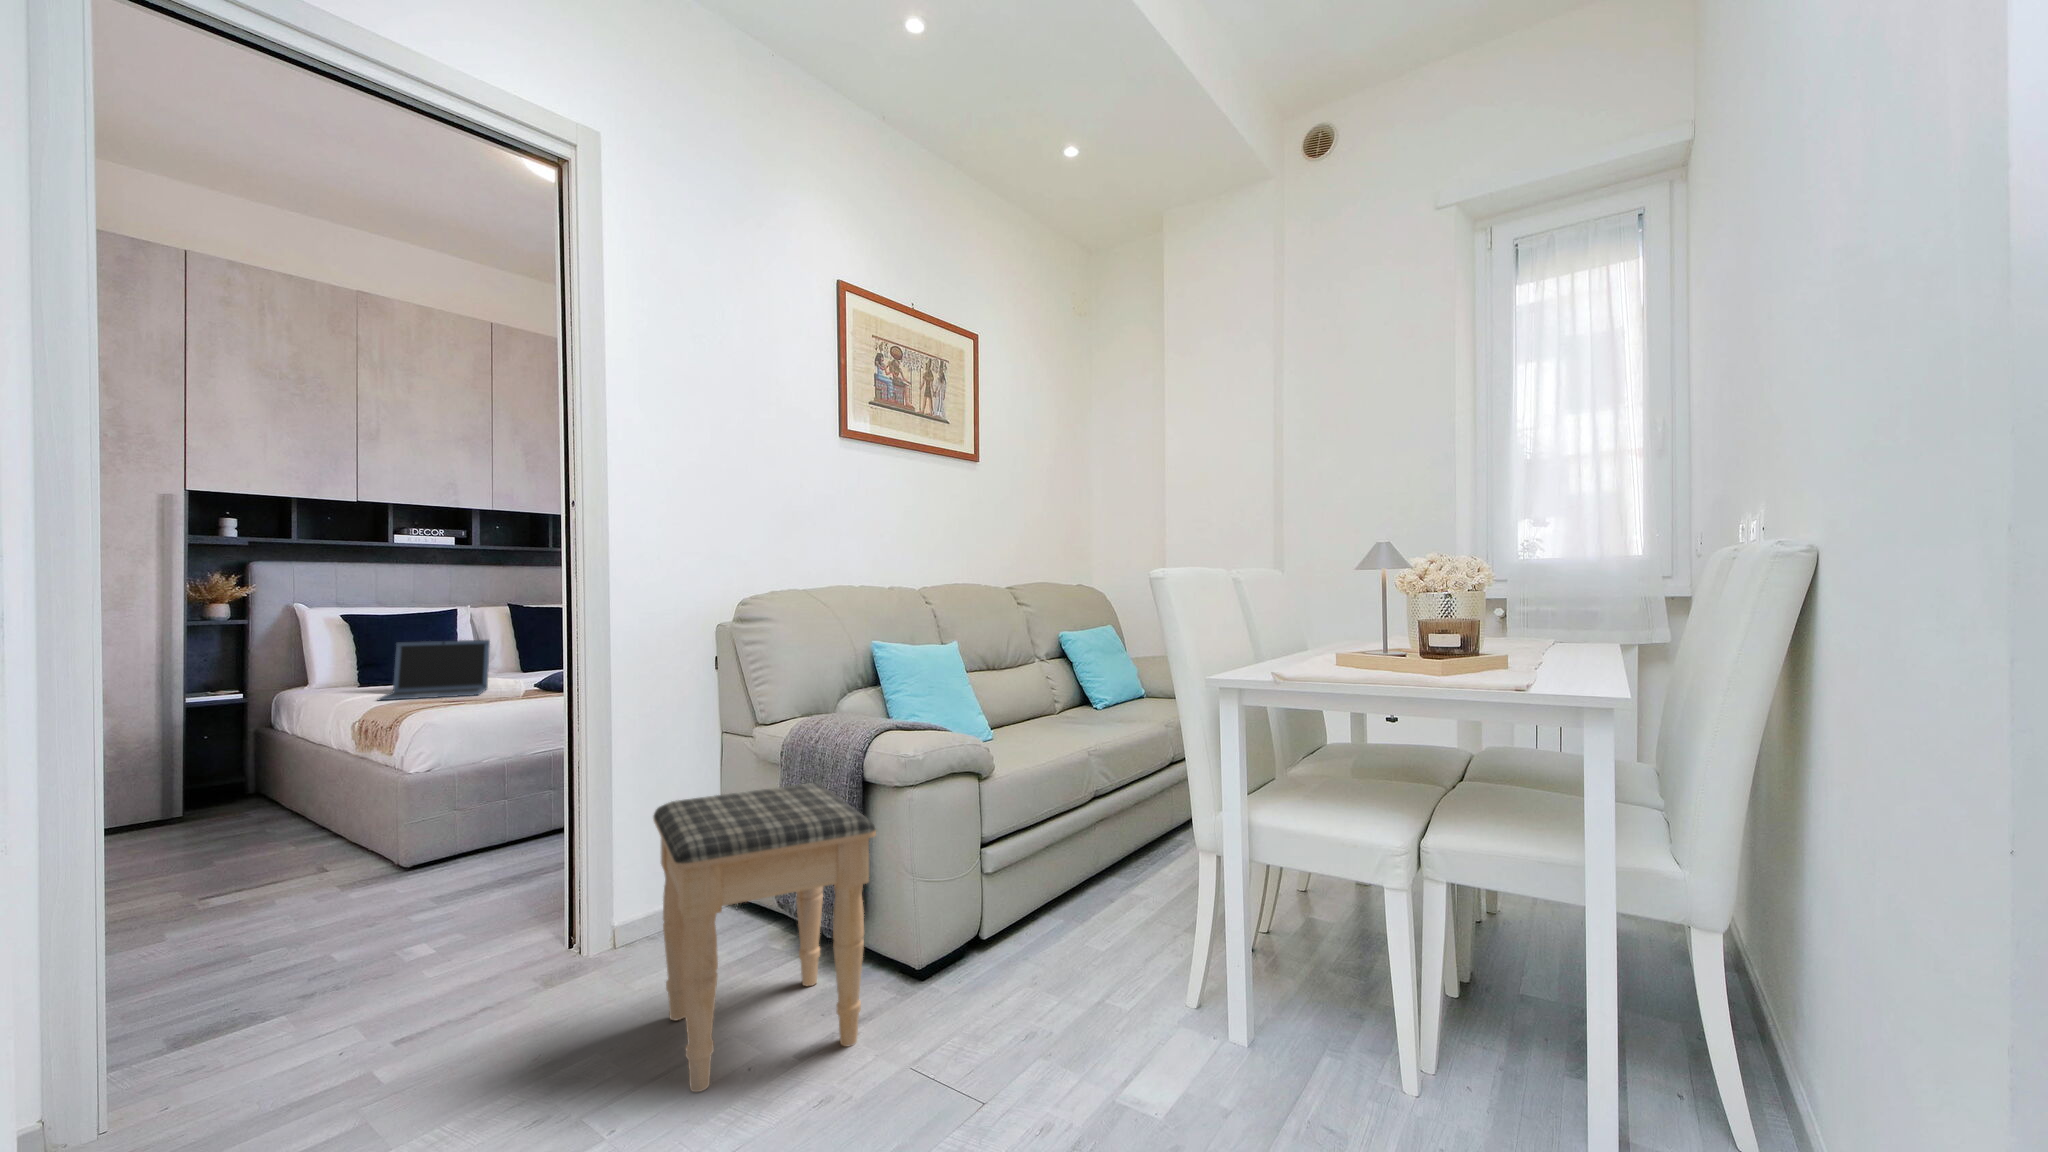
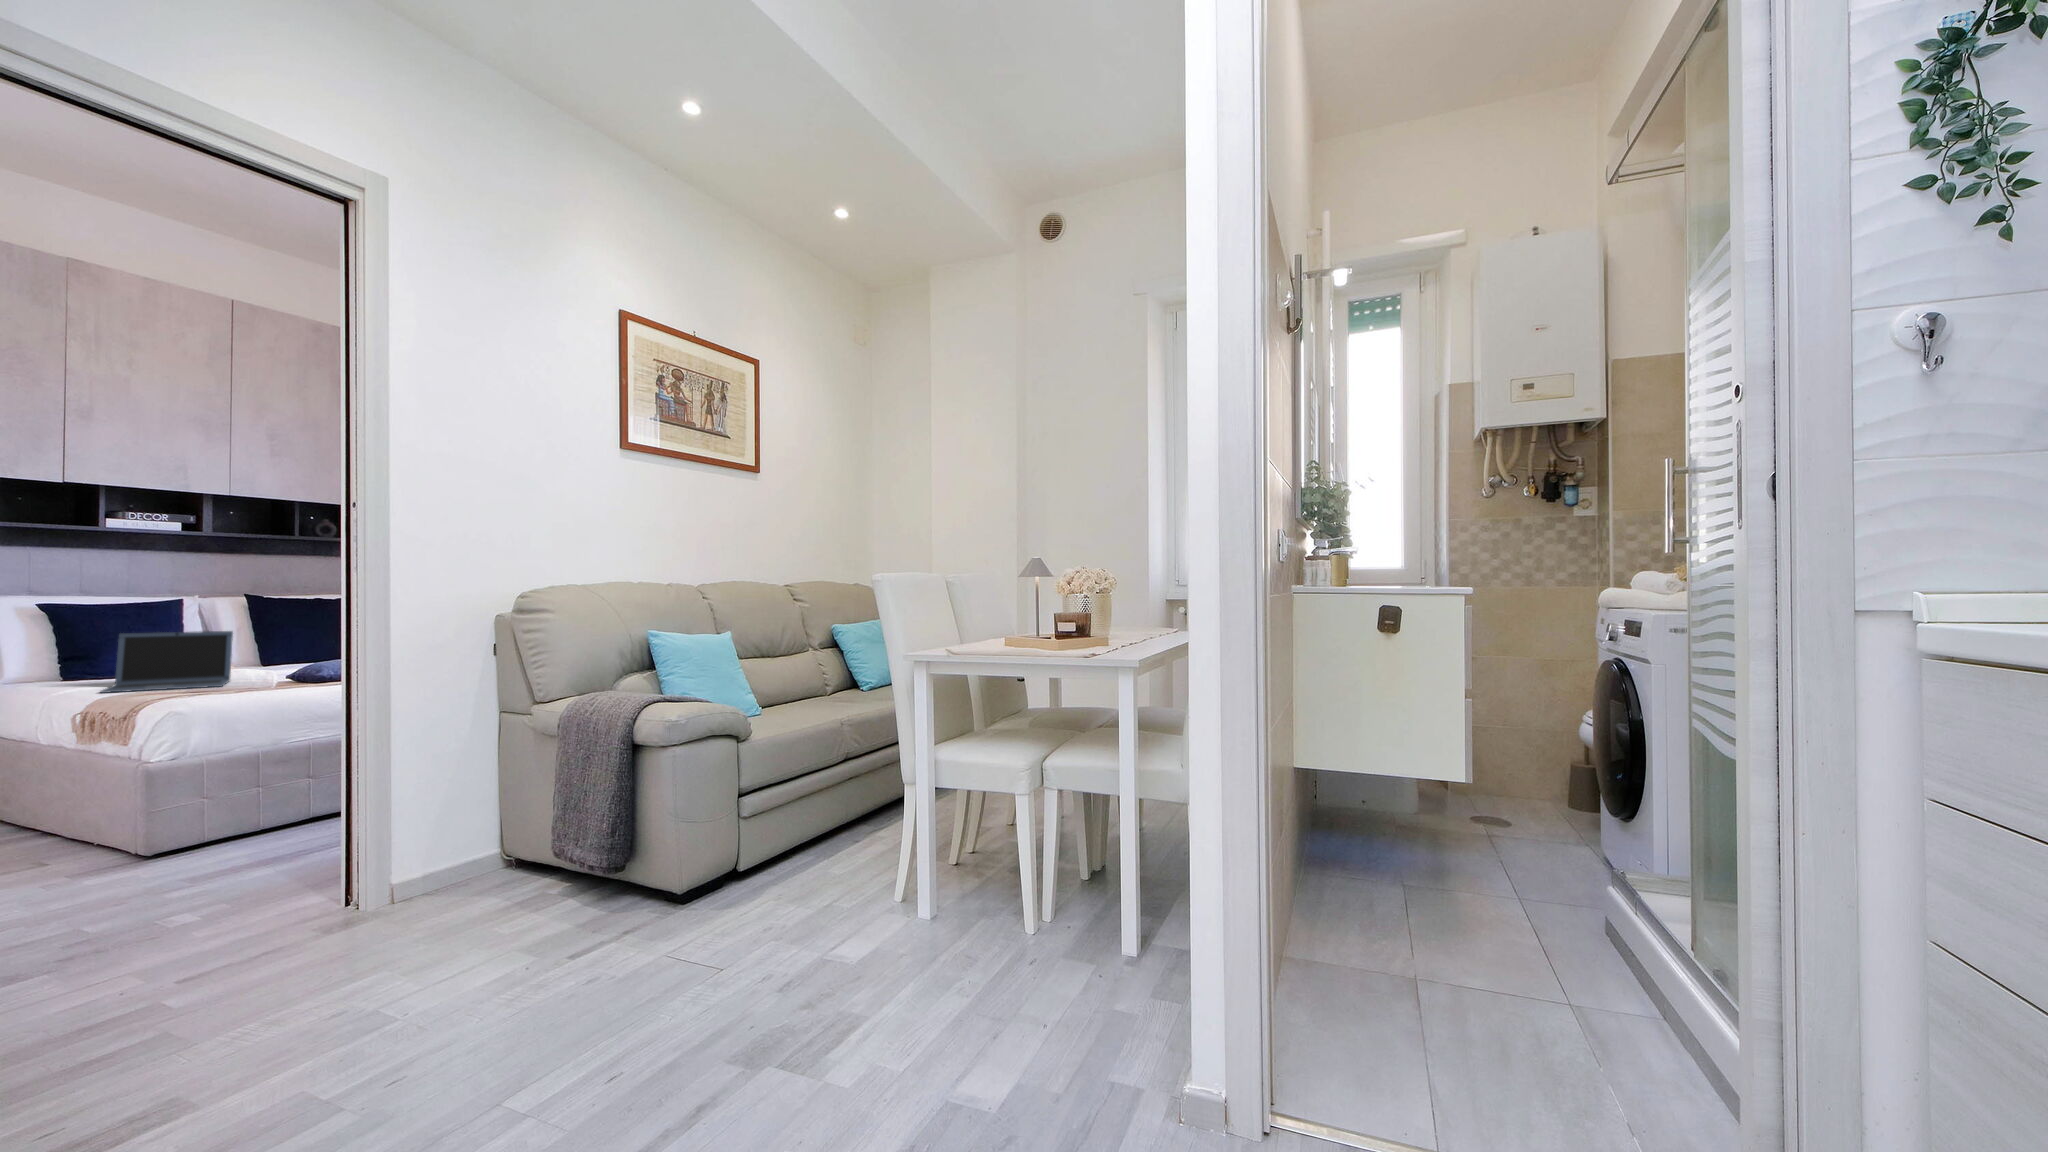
footstool: present [653,783,876,1092] -> none [440,747,641,986]

